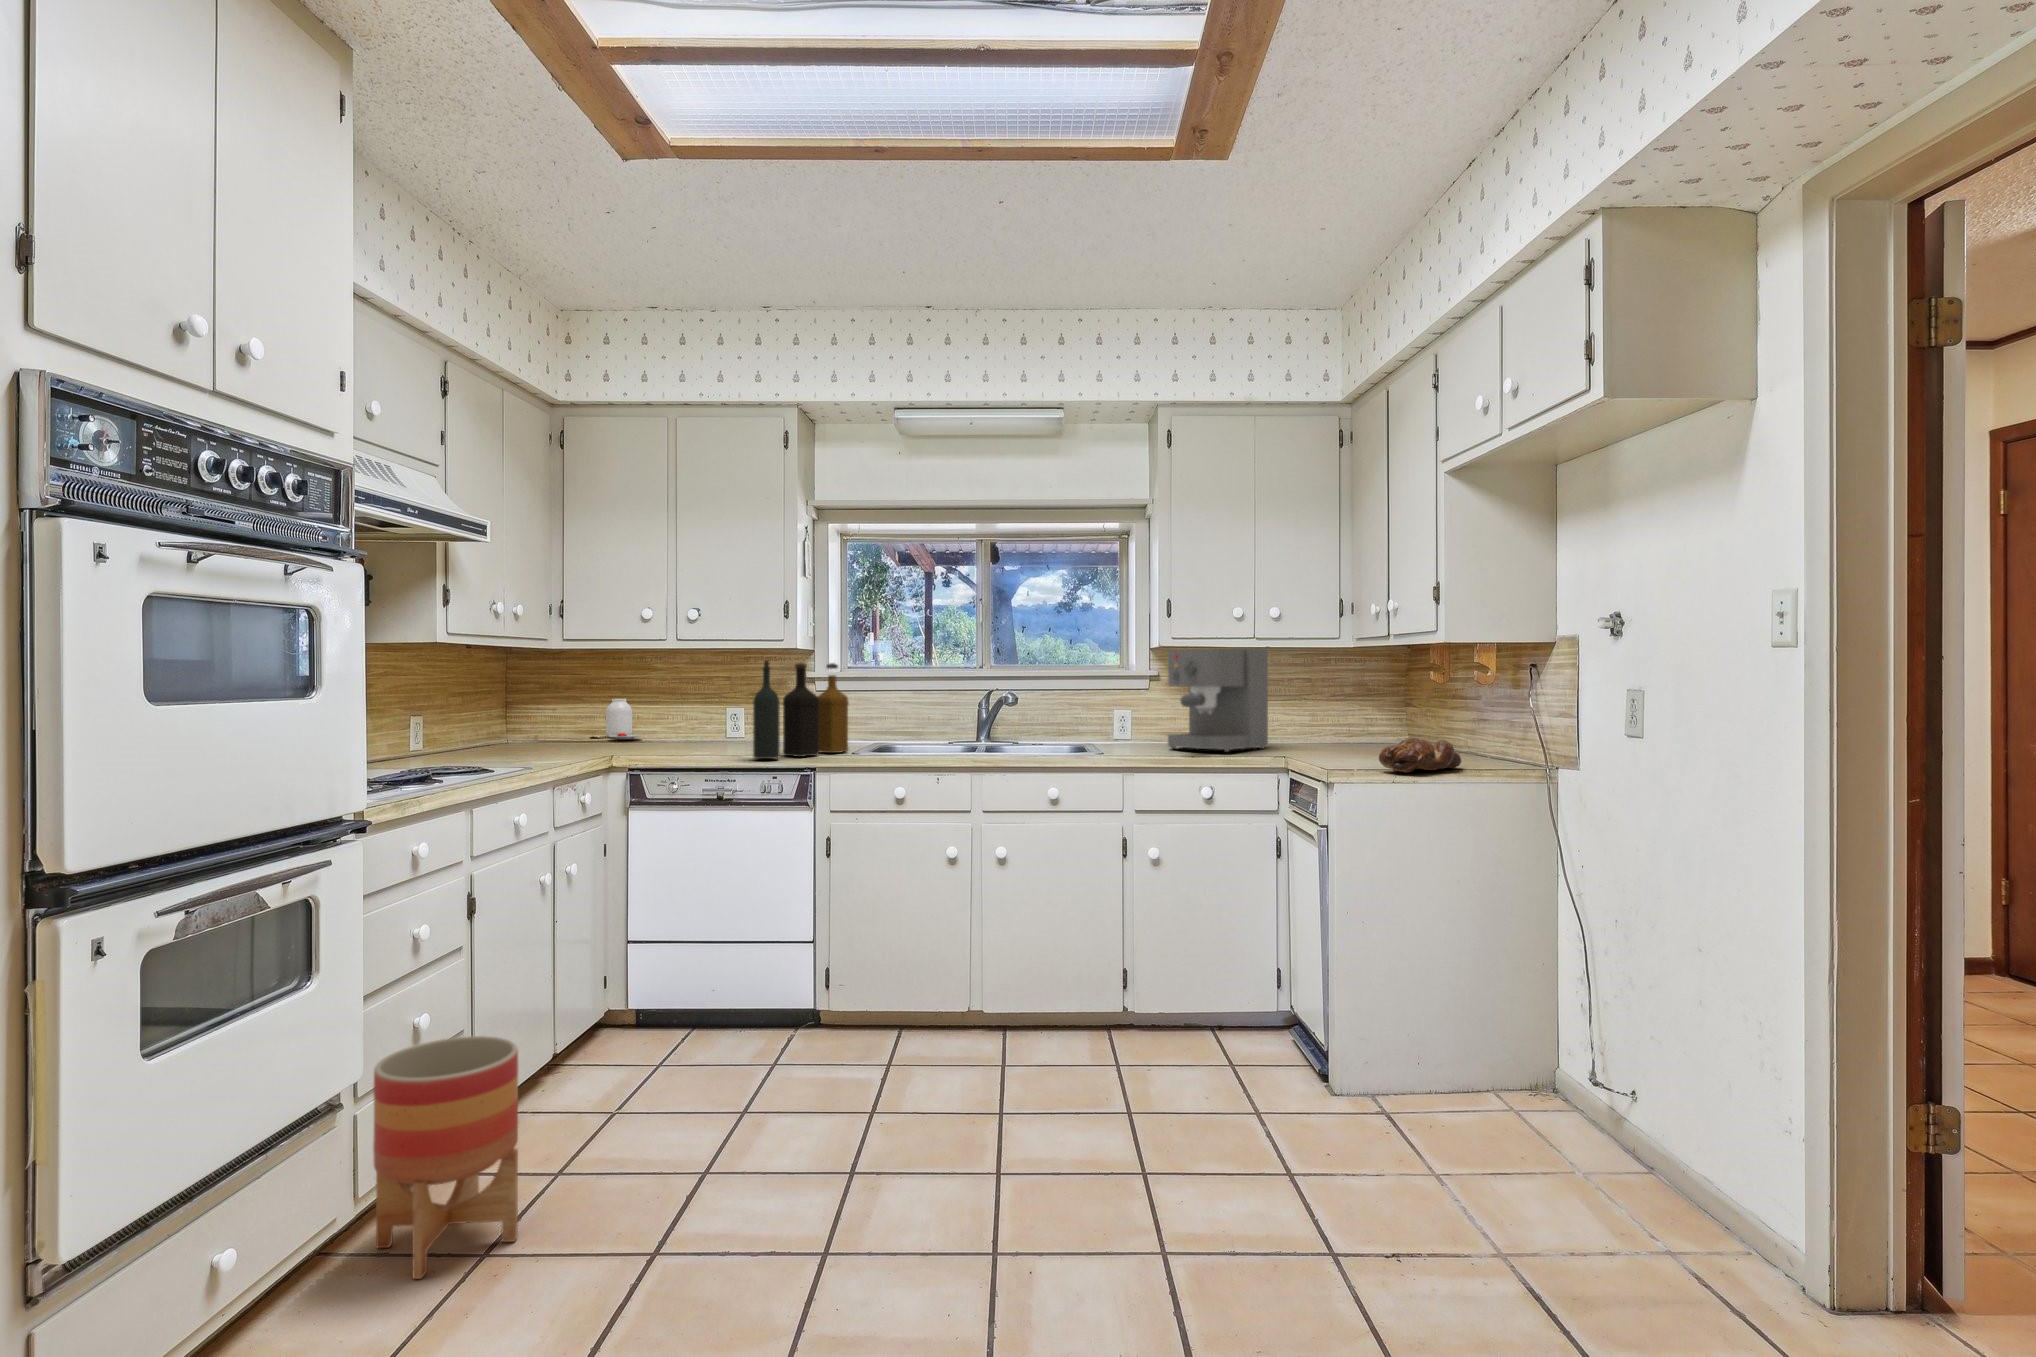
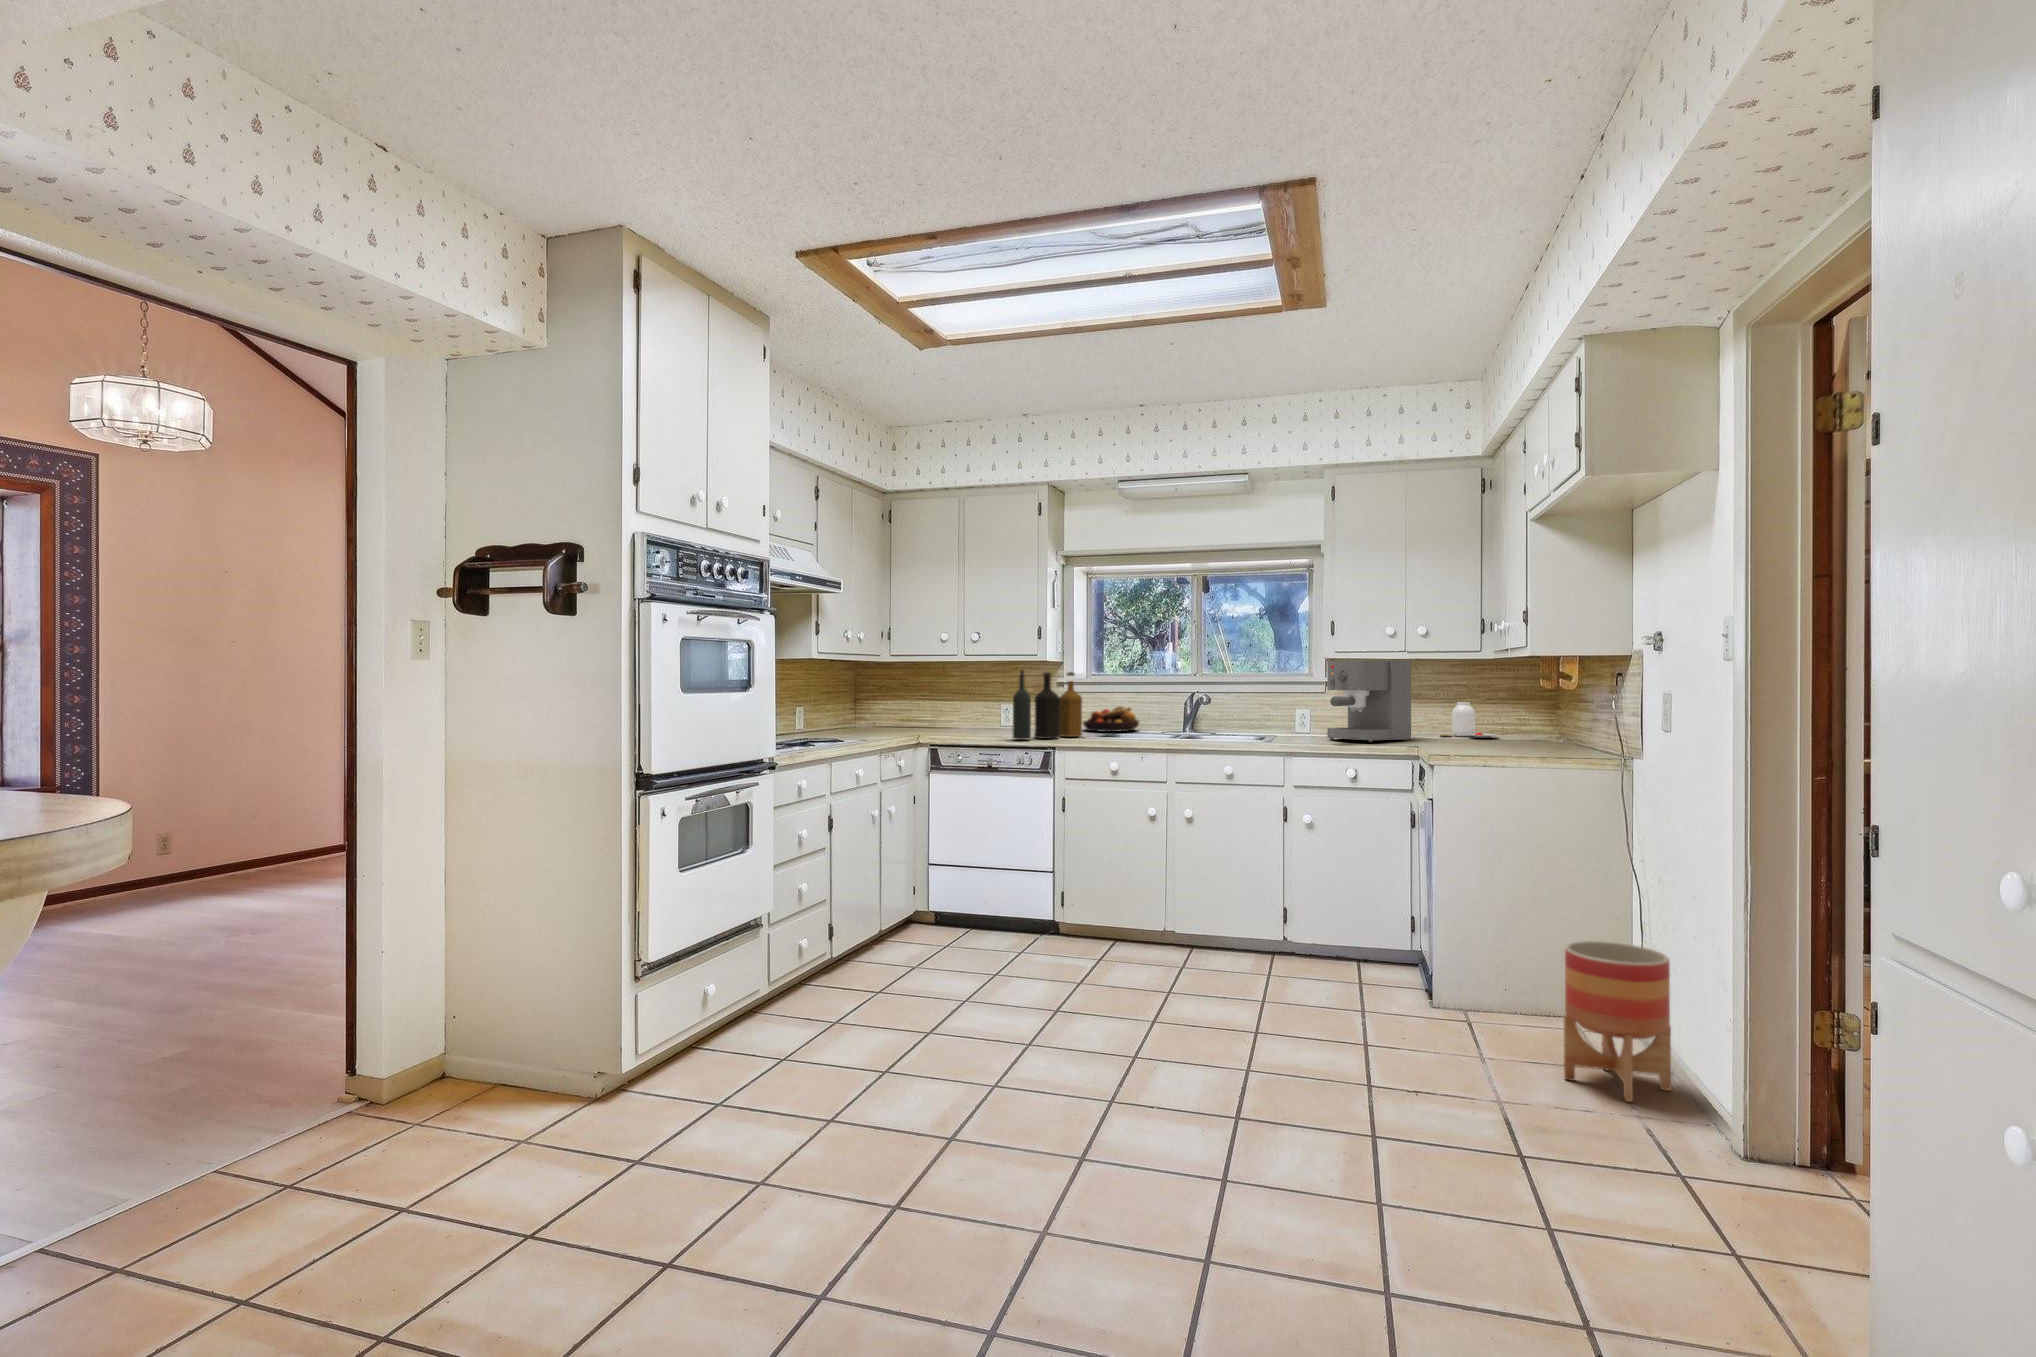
jar: present [590,699,643,739] -> present [1440,702,1497,738]
fruit bowl: none [842,709,917,743] -> present [1083,706,1139,732]
bread loaf: present [1379,738,1461,772] -> none [1474,732,1548,758]
planter: present [373,1036,518,1279] -> present [1564,941,1671,1102]

